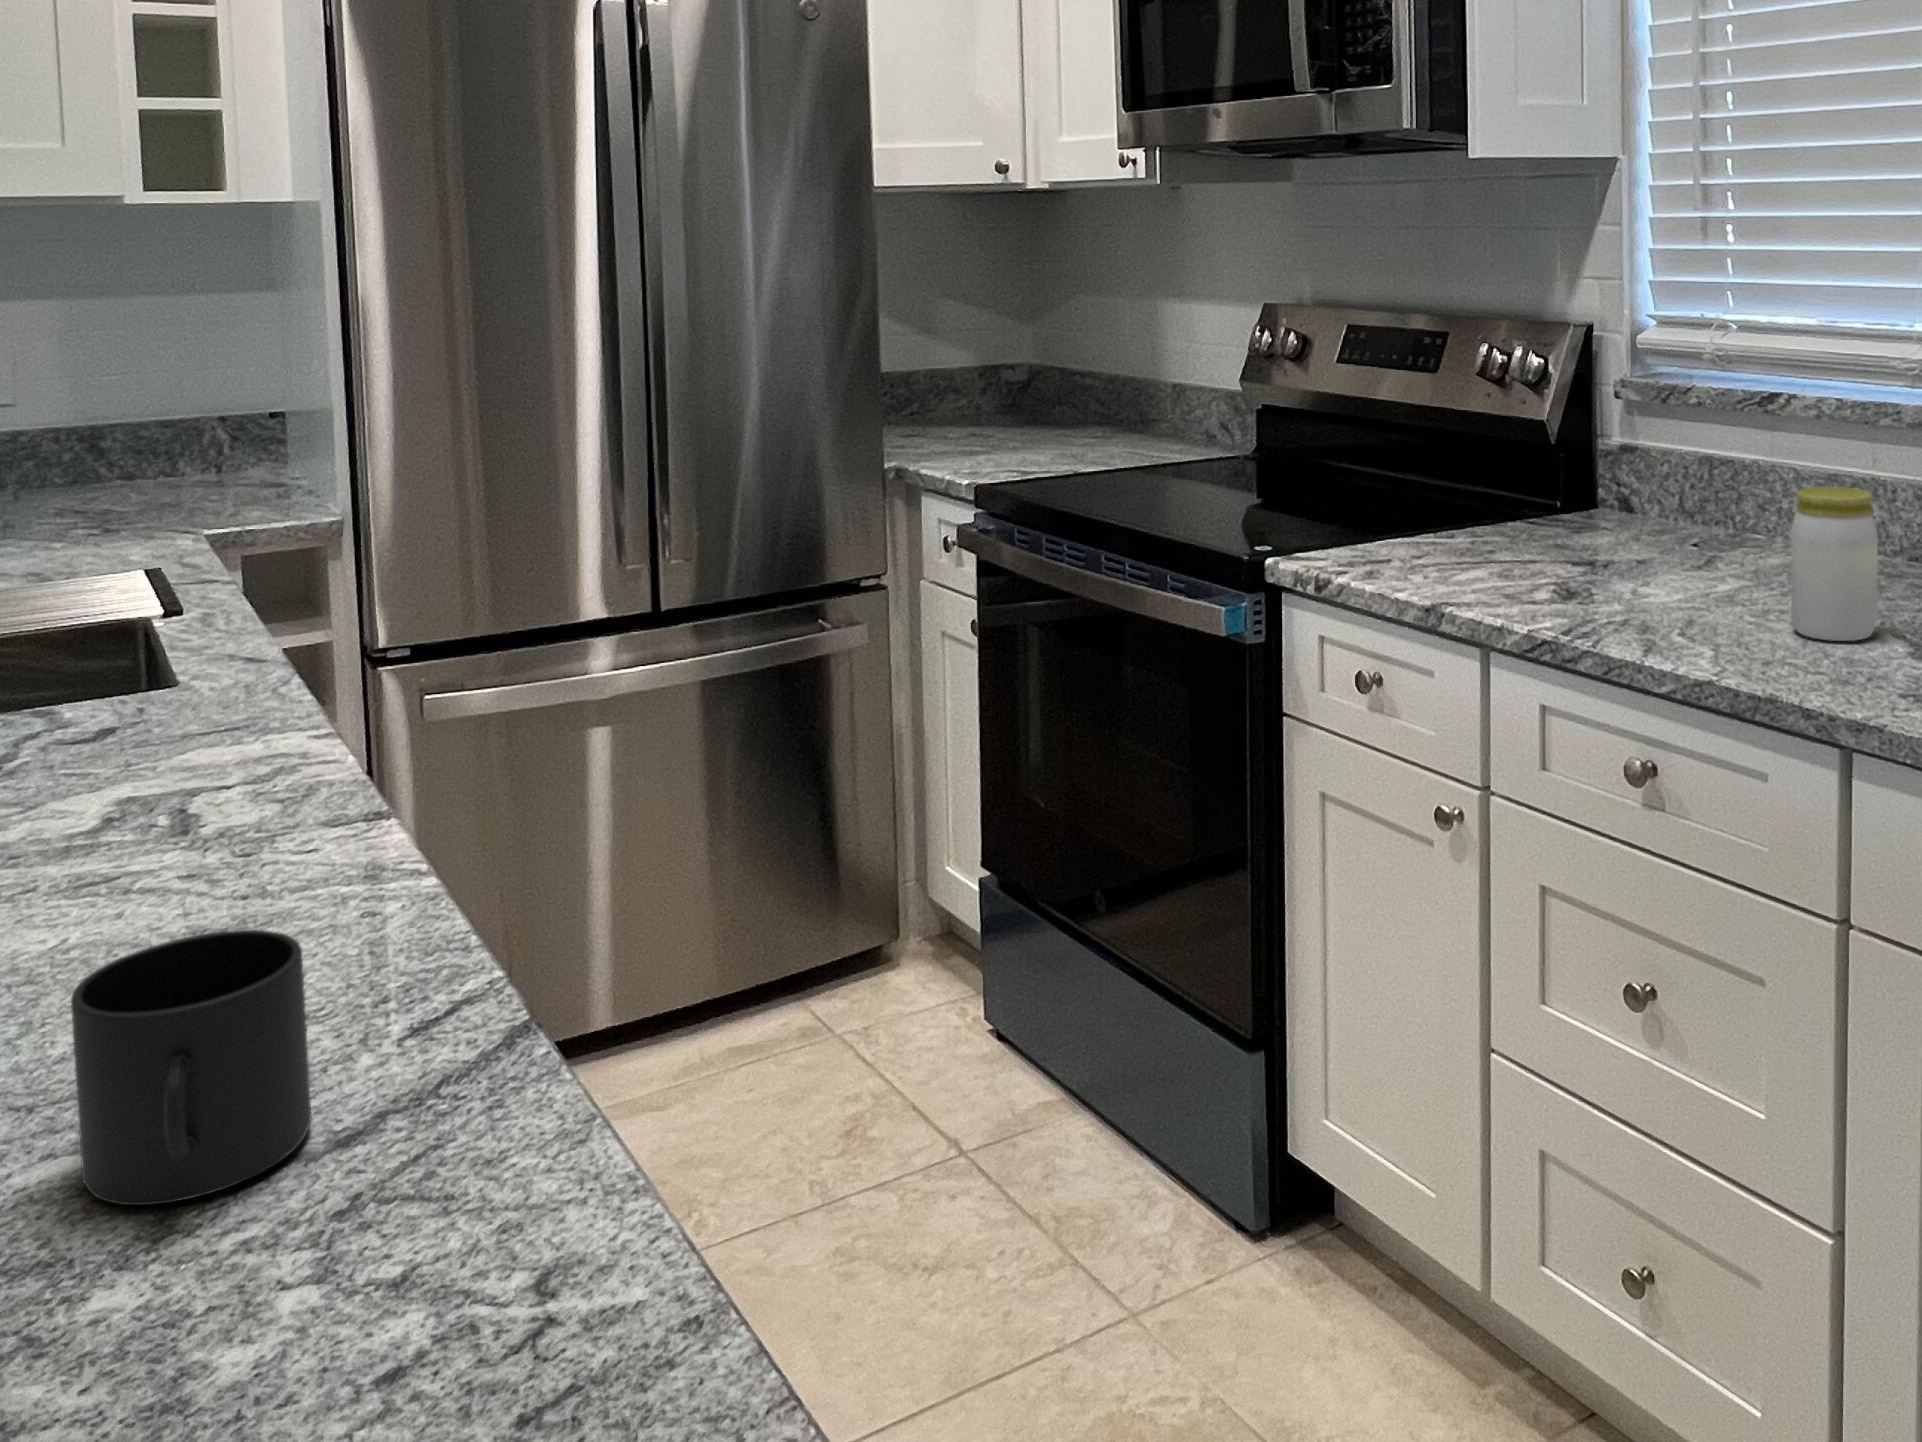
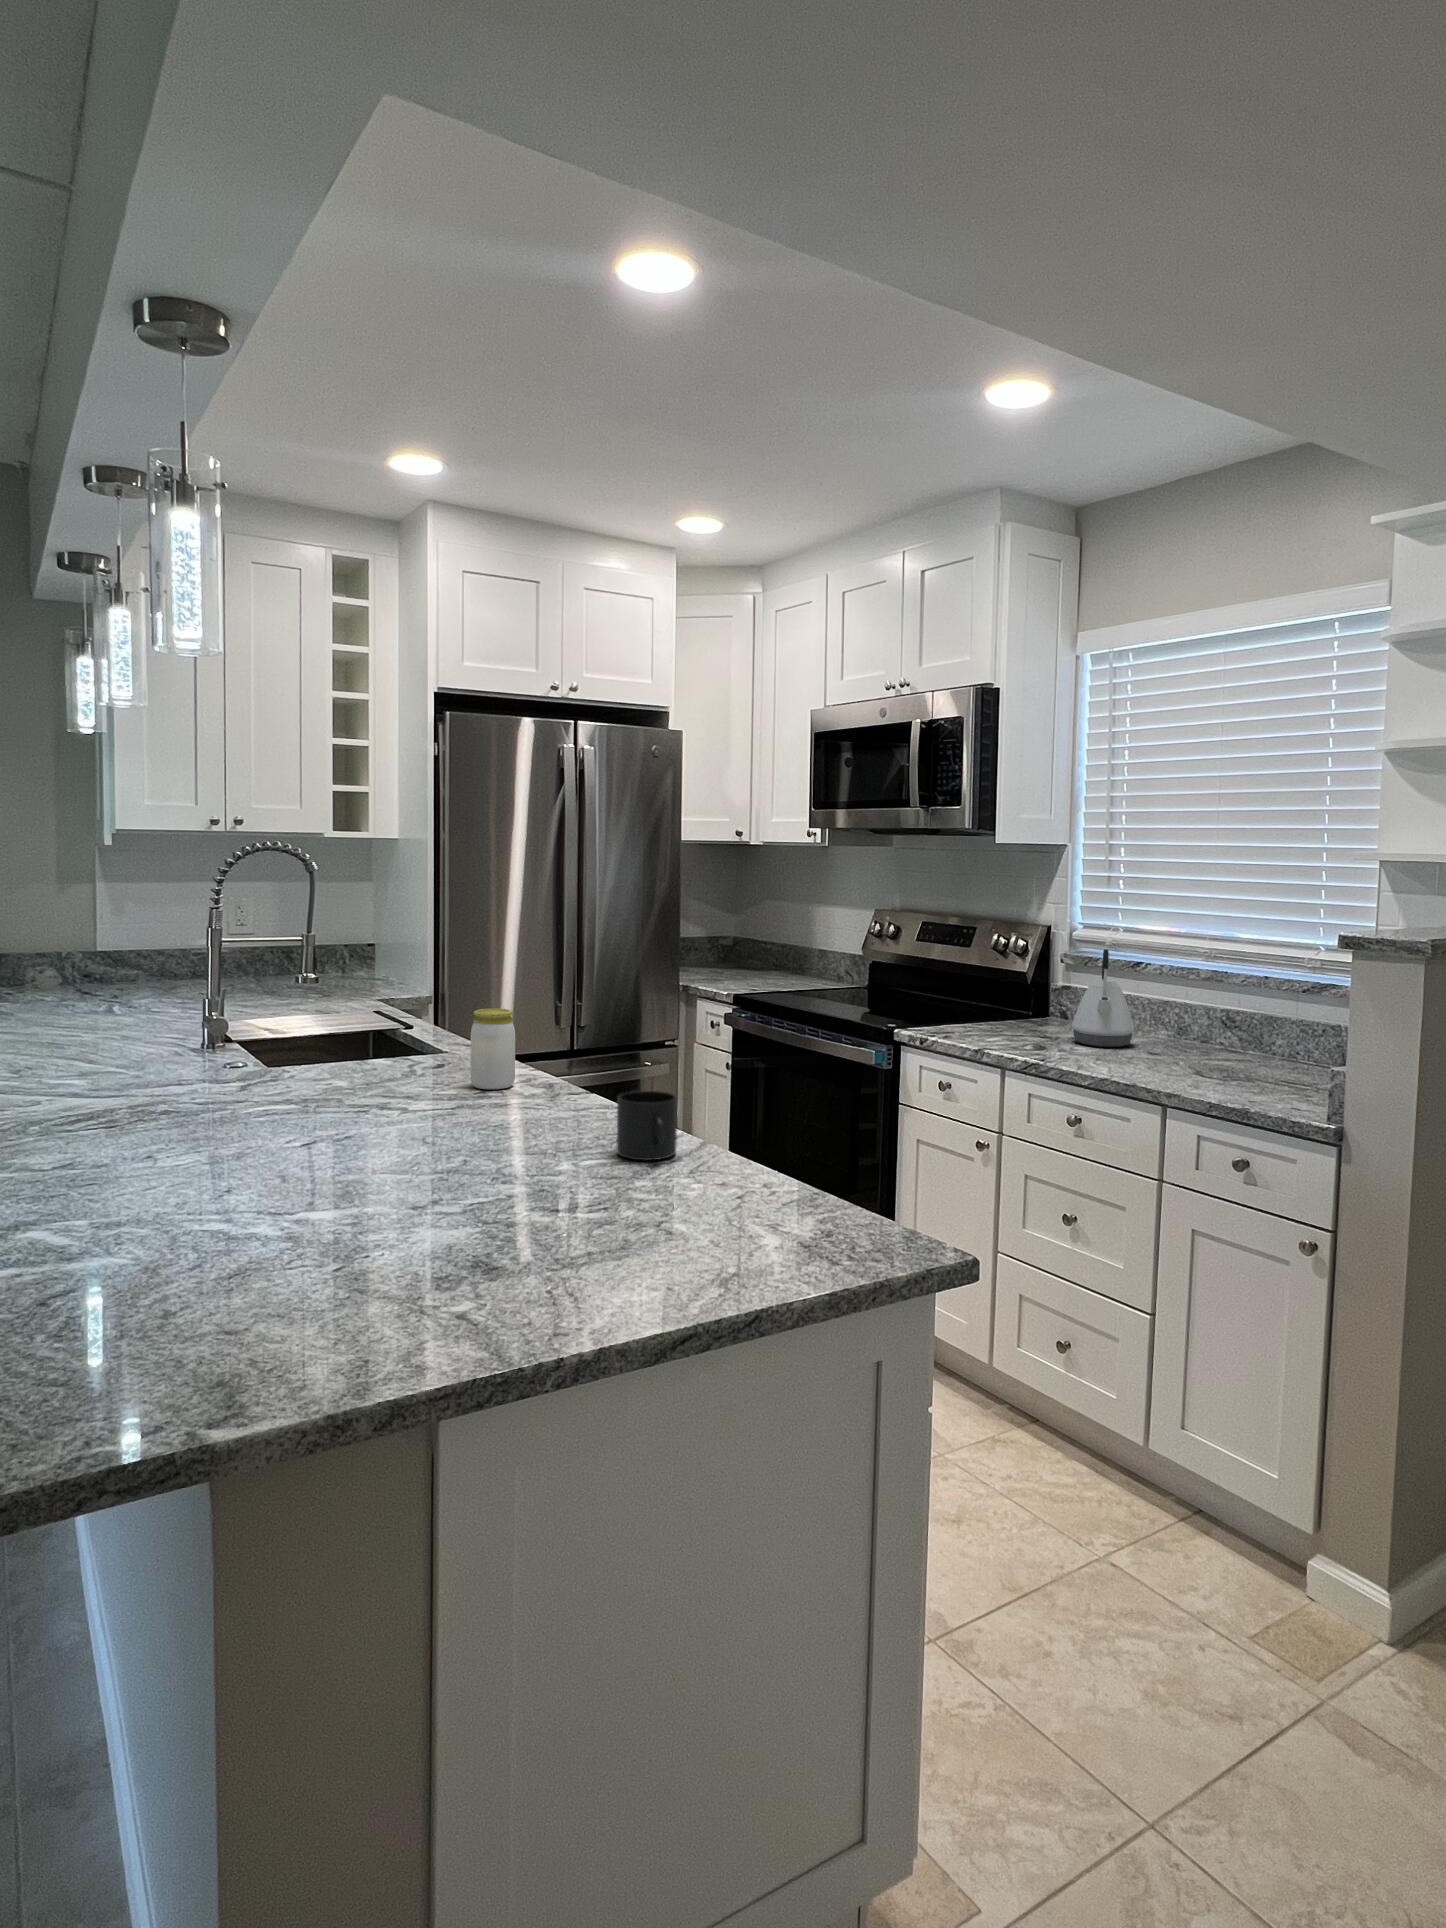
kettle: none [1634,372,1767,583] -> present [1072,949,1134,1047]
jar: present [1791,487,1878,641] -> present [471,1008,515,1089]

